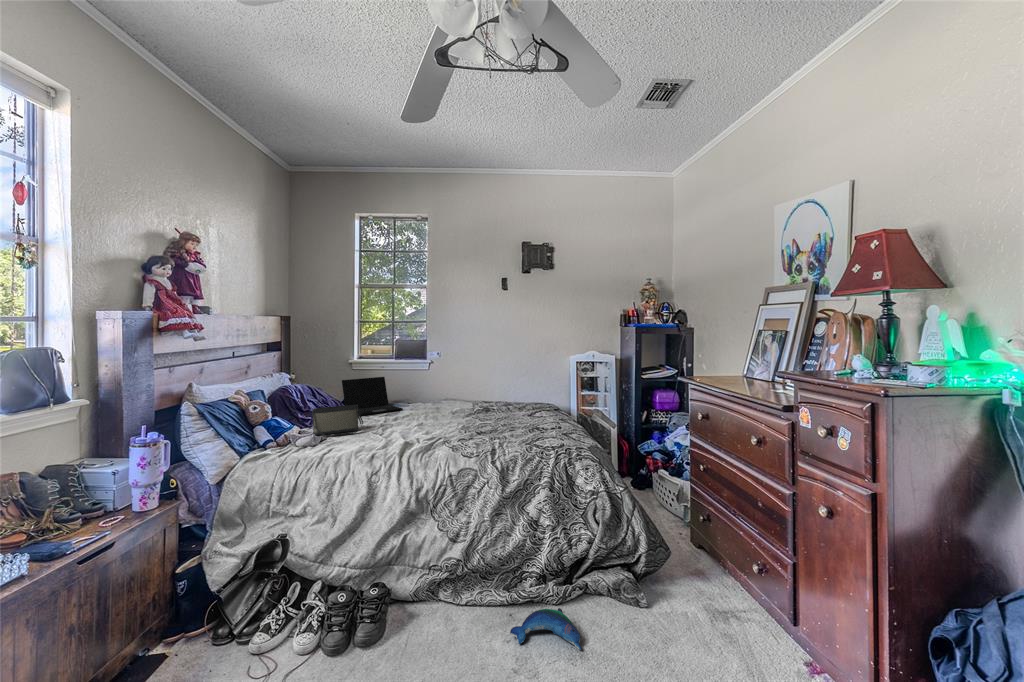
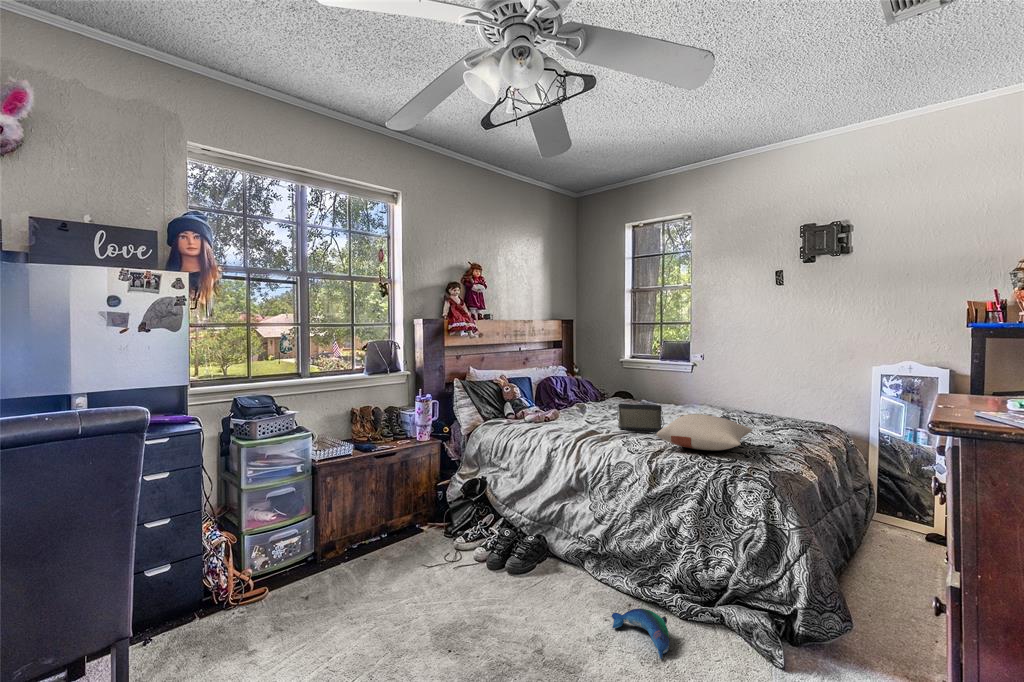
laptop: present [342,377,403,416] -> none [592,375,641,408]
handbag: present [312,405,363,436] -> present [617,404,664,433]
pillow: none [484,409,567,442] -> present [657,414,752,450]

